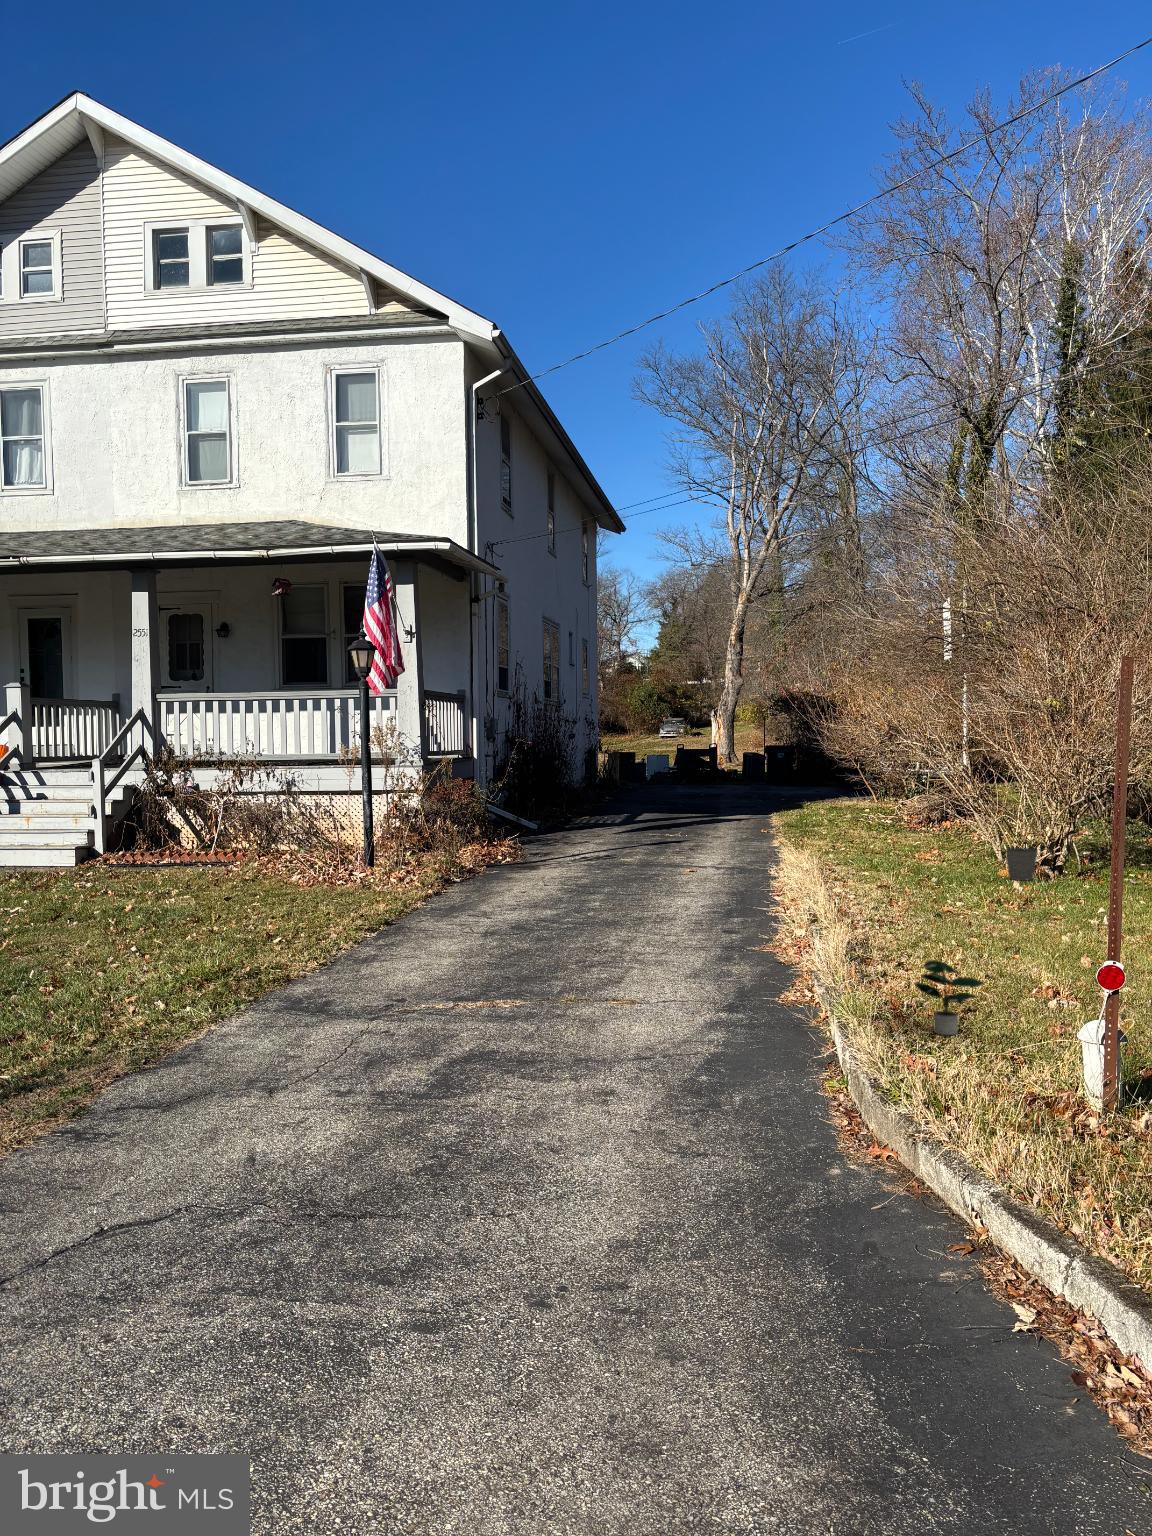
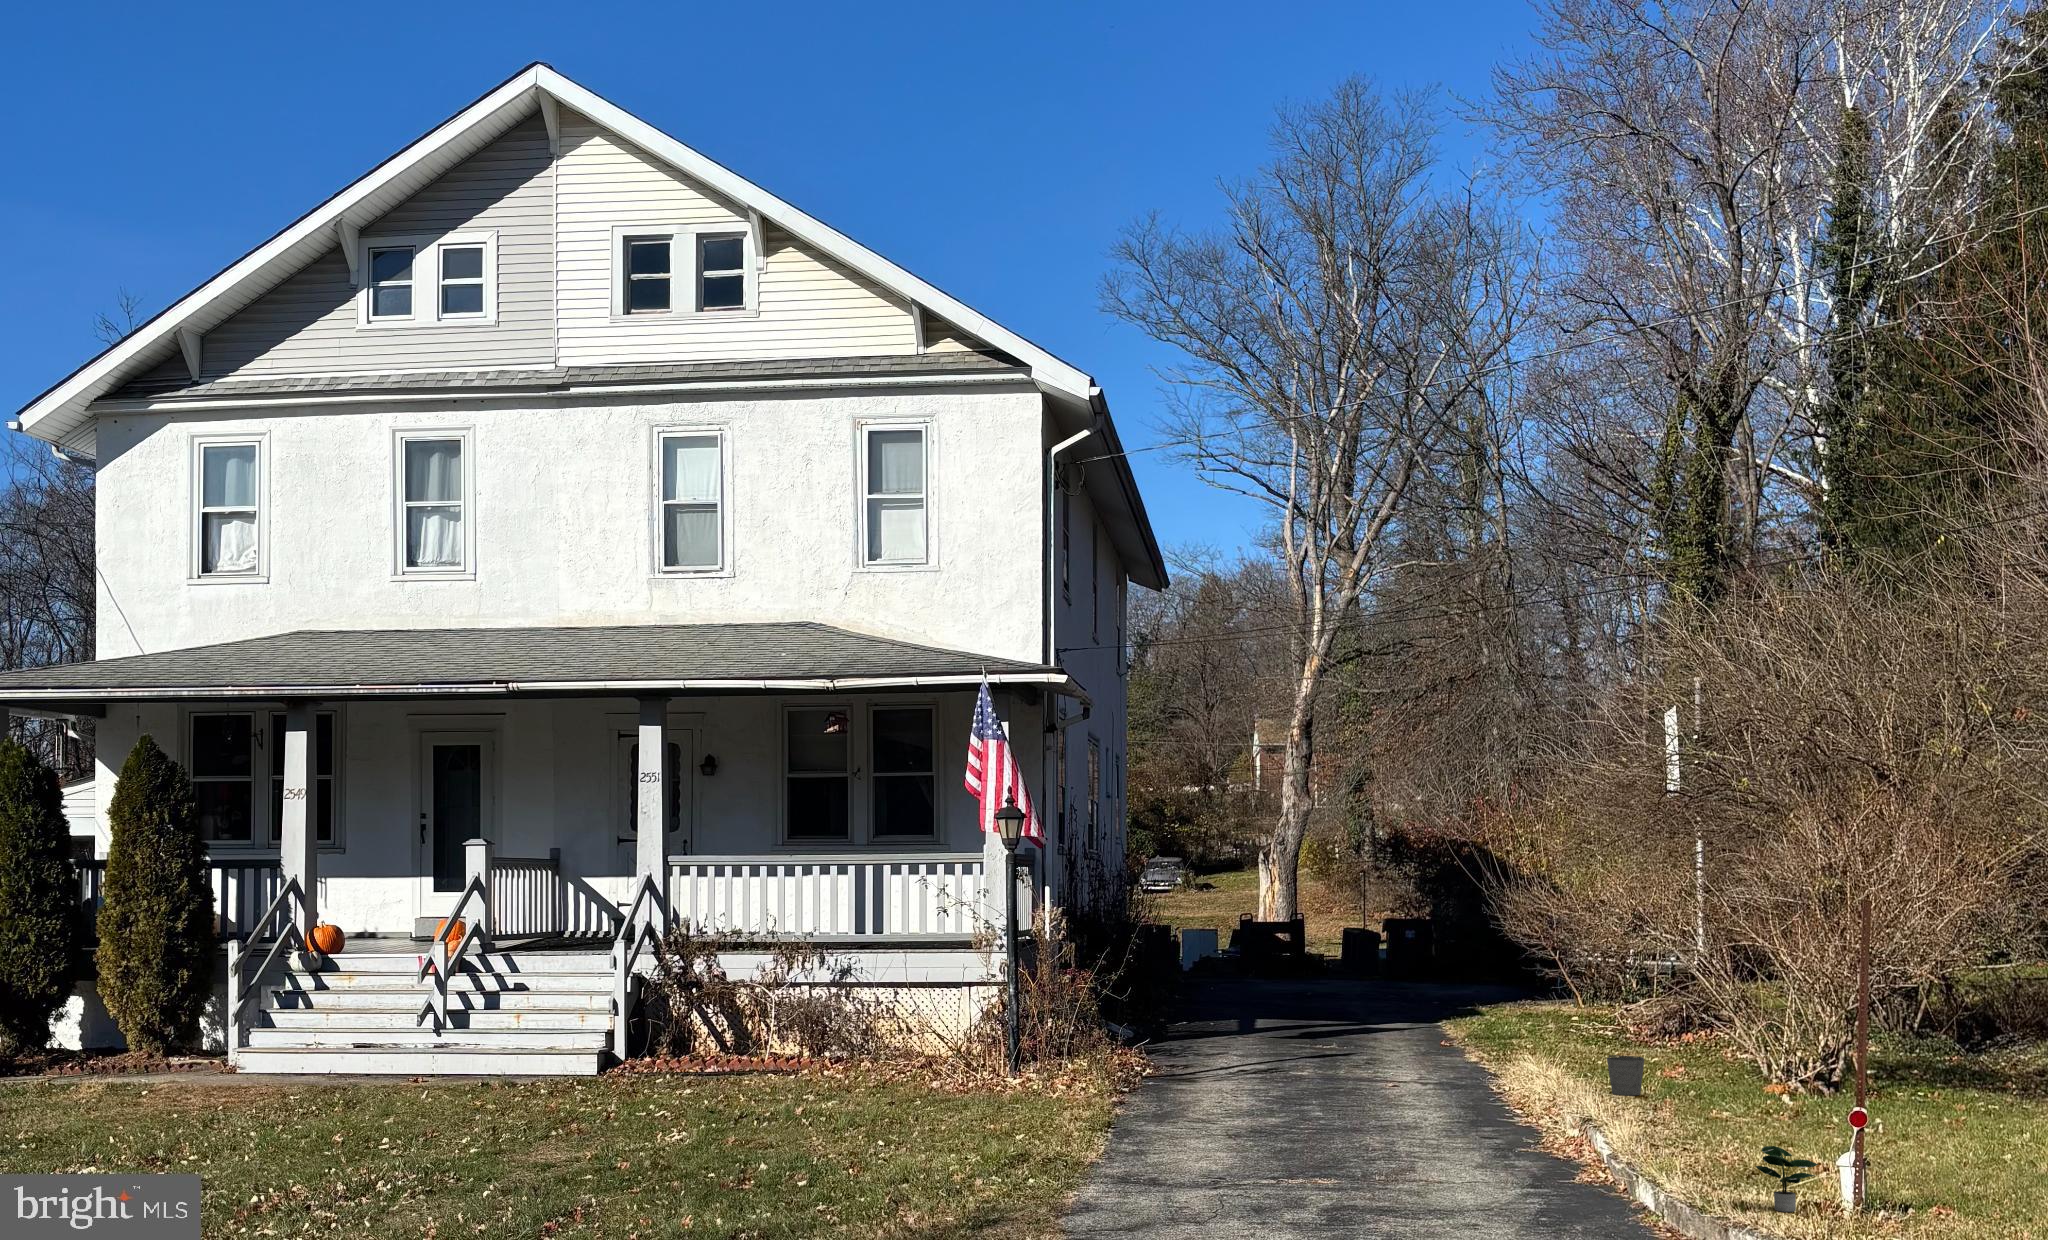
bucket: present [1005,847,1038,881] -> present [1607,1055,1645,1095]

